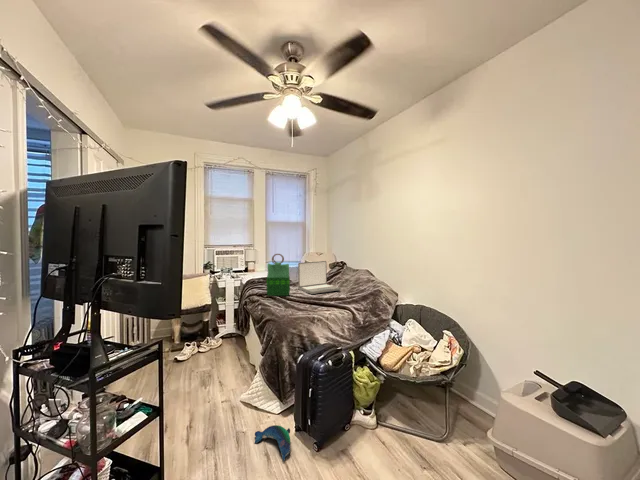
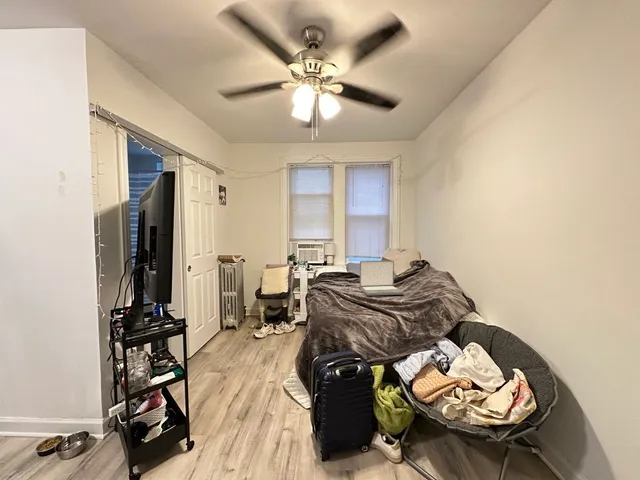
tote bag: present [267,254,290,296] -> none [322,251,345,295]
plush toy: present [255,425,290,461] -> none [274,418,304,453]

